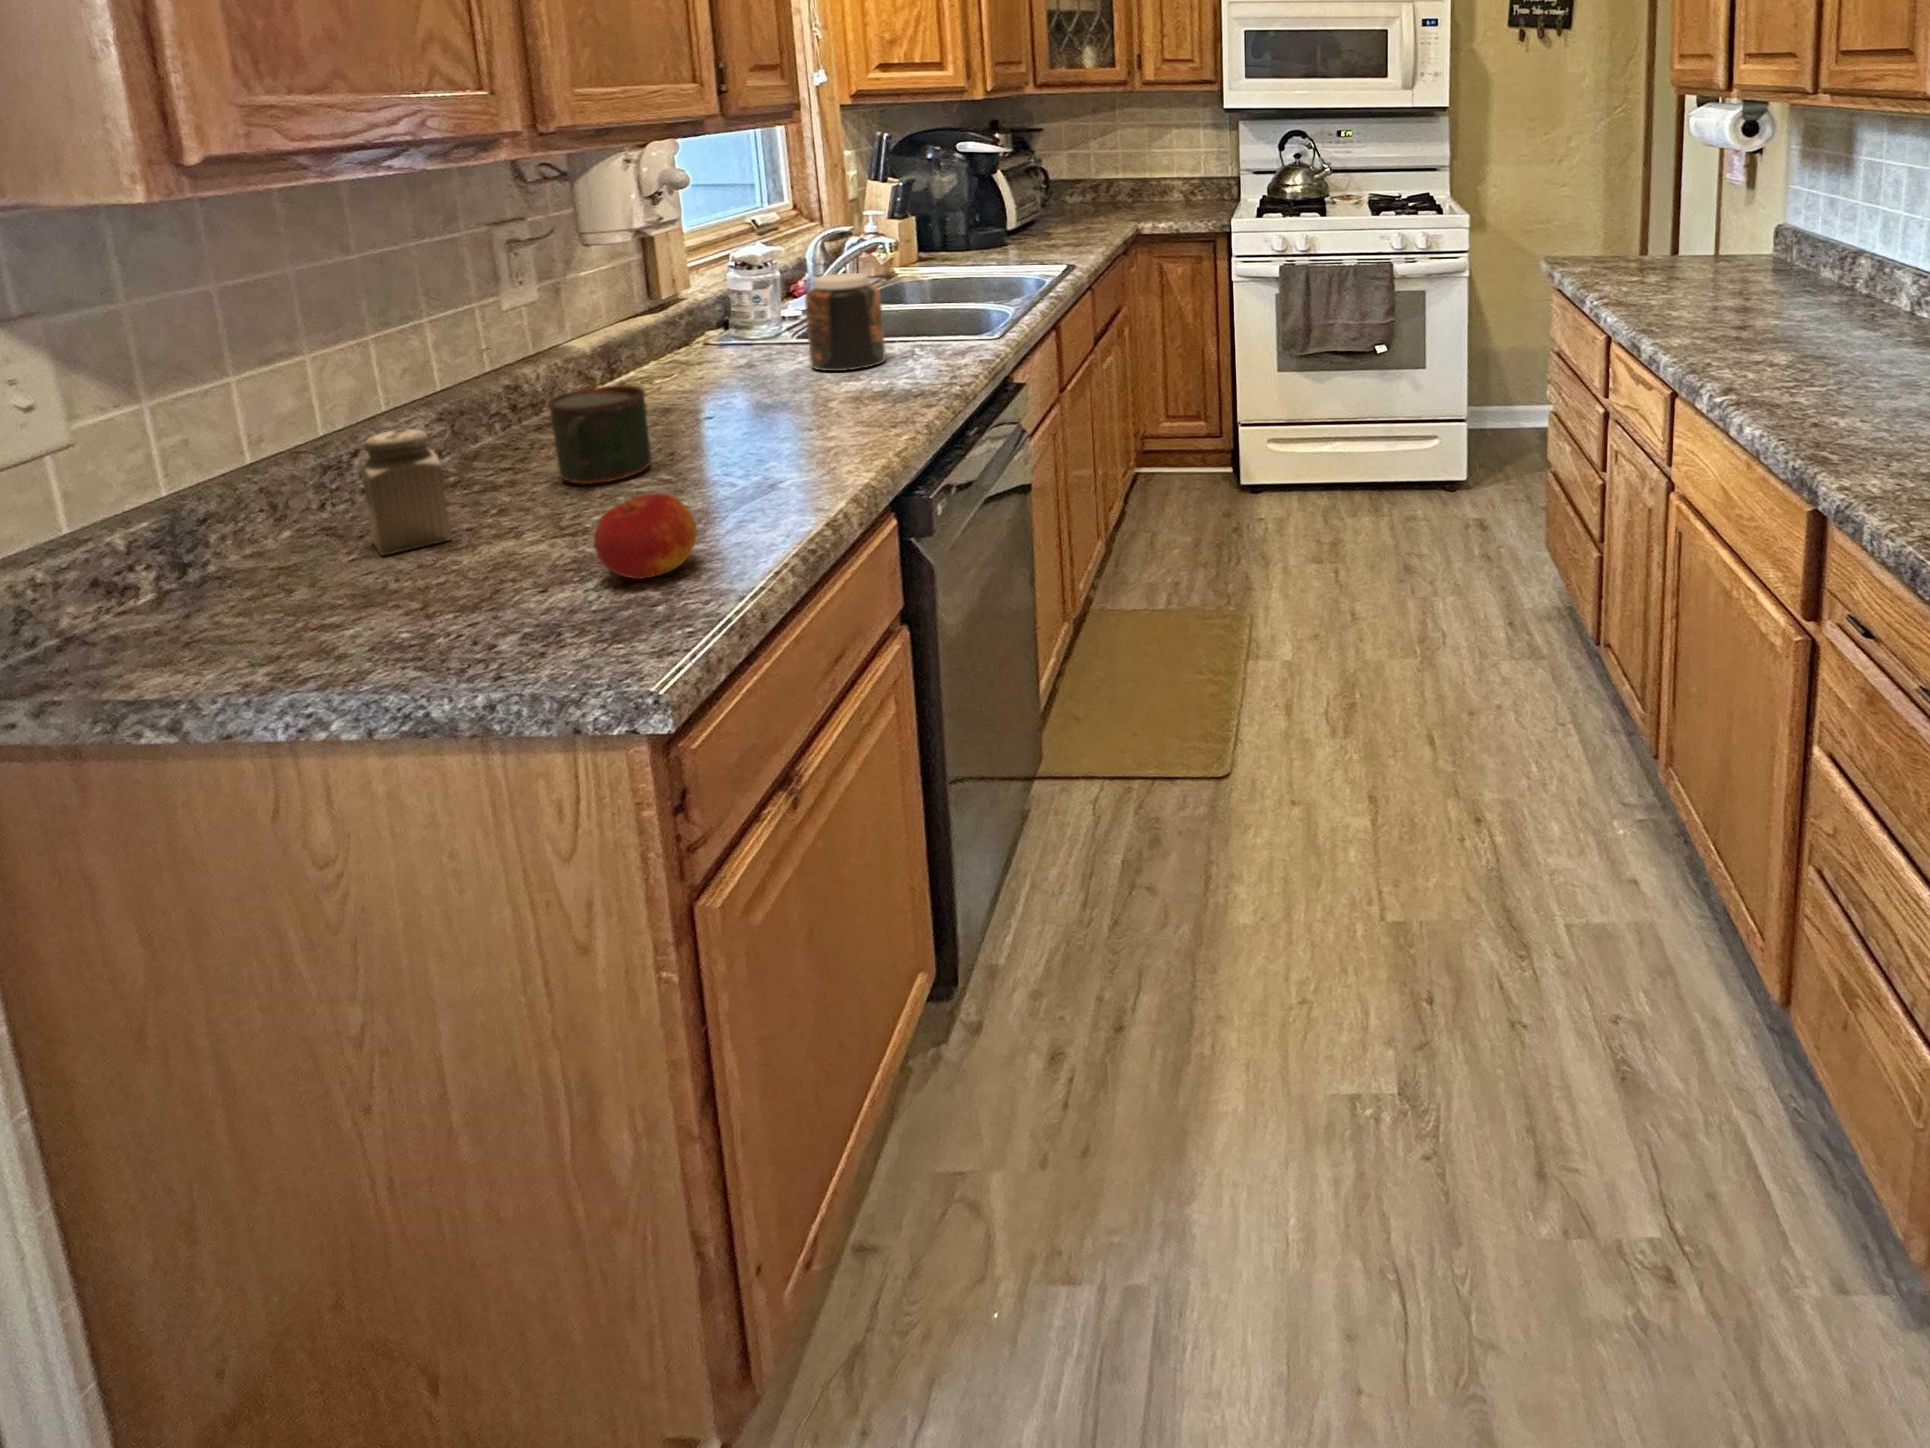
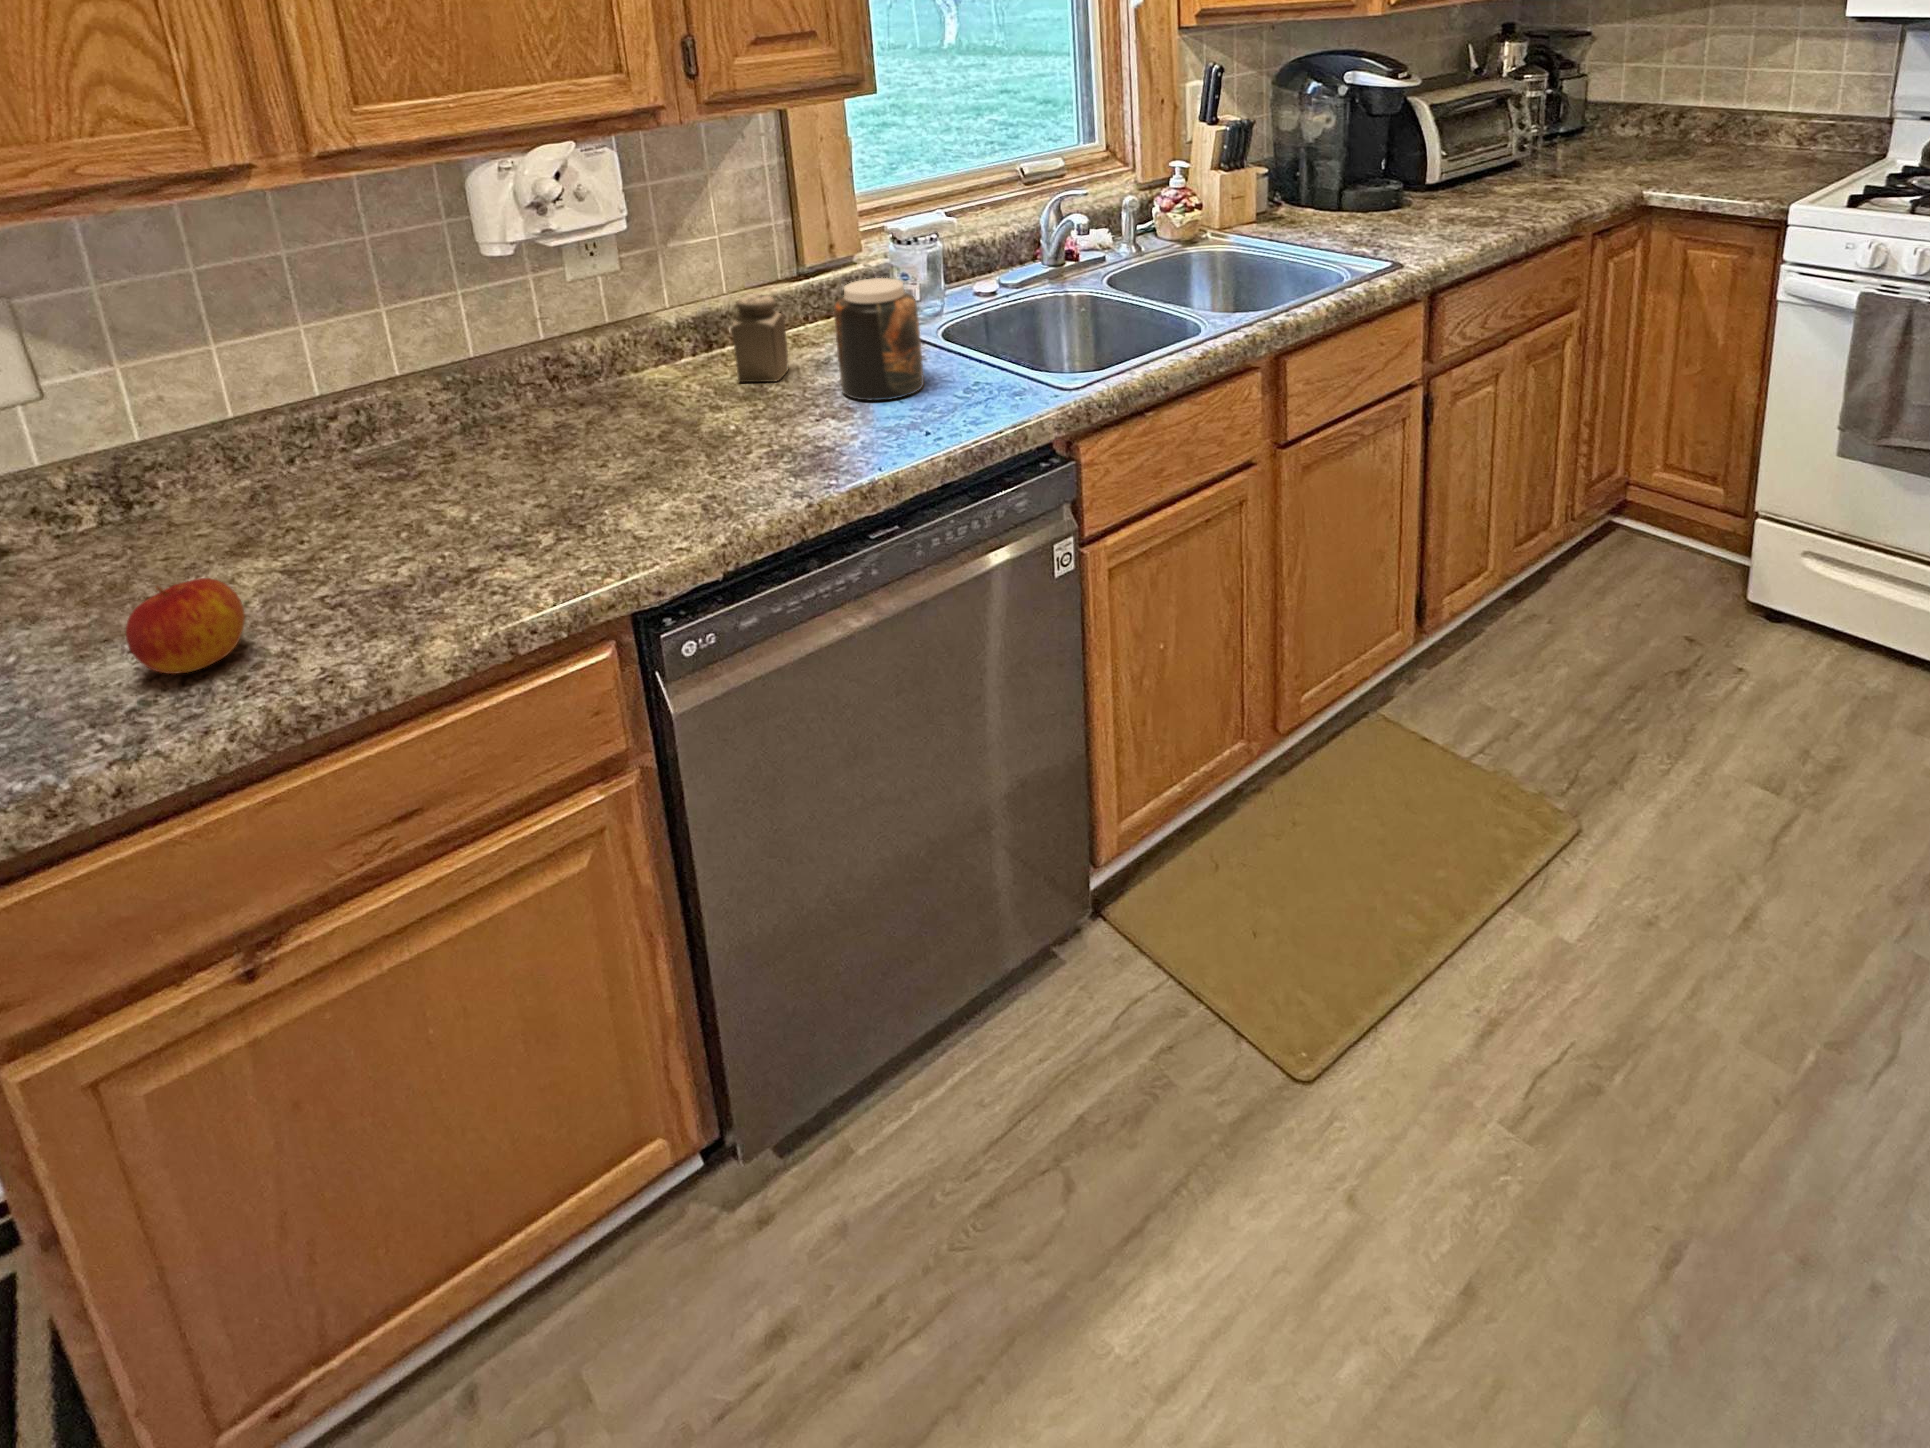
mug: present [548,385,651,484] -> none [381,398,507,505]
salt shaker: present [360,429,451,555] -> present [732,295,788,382]

